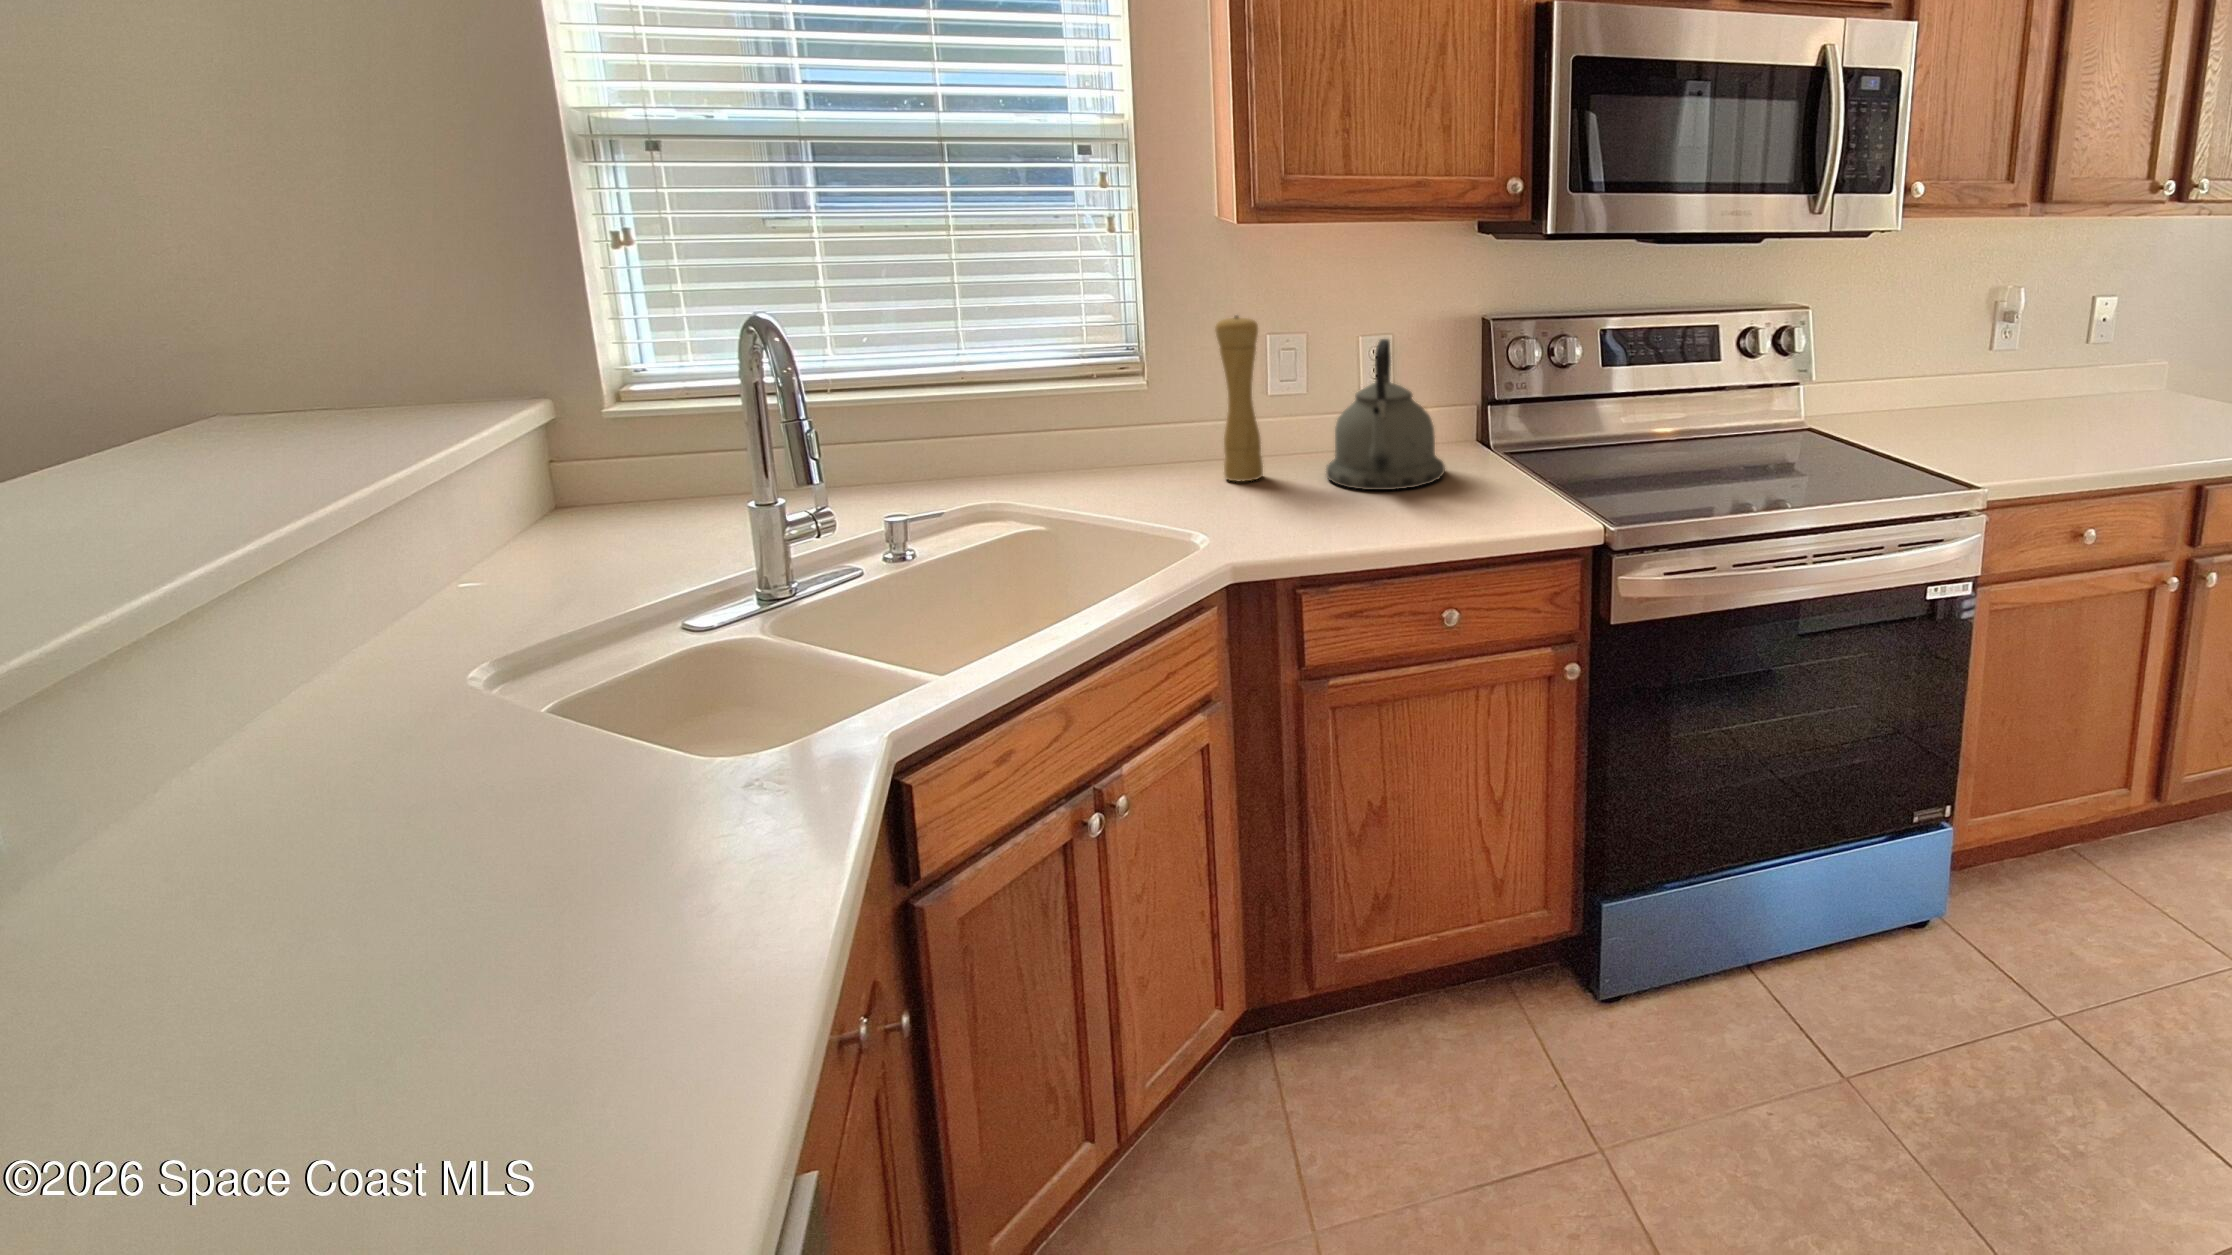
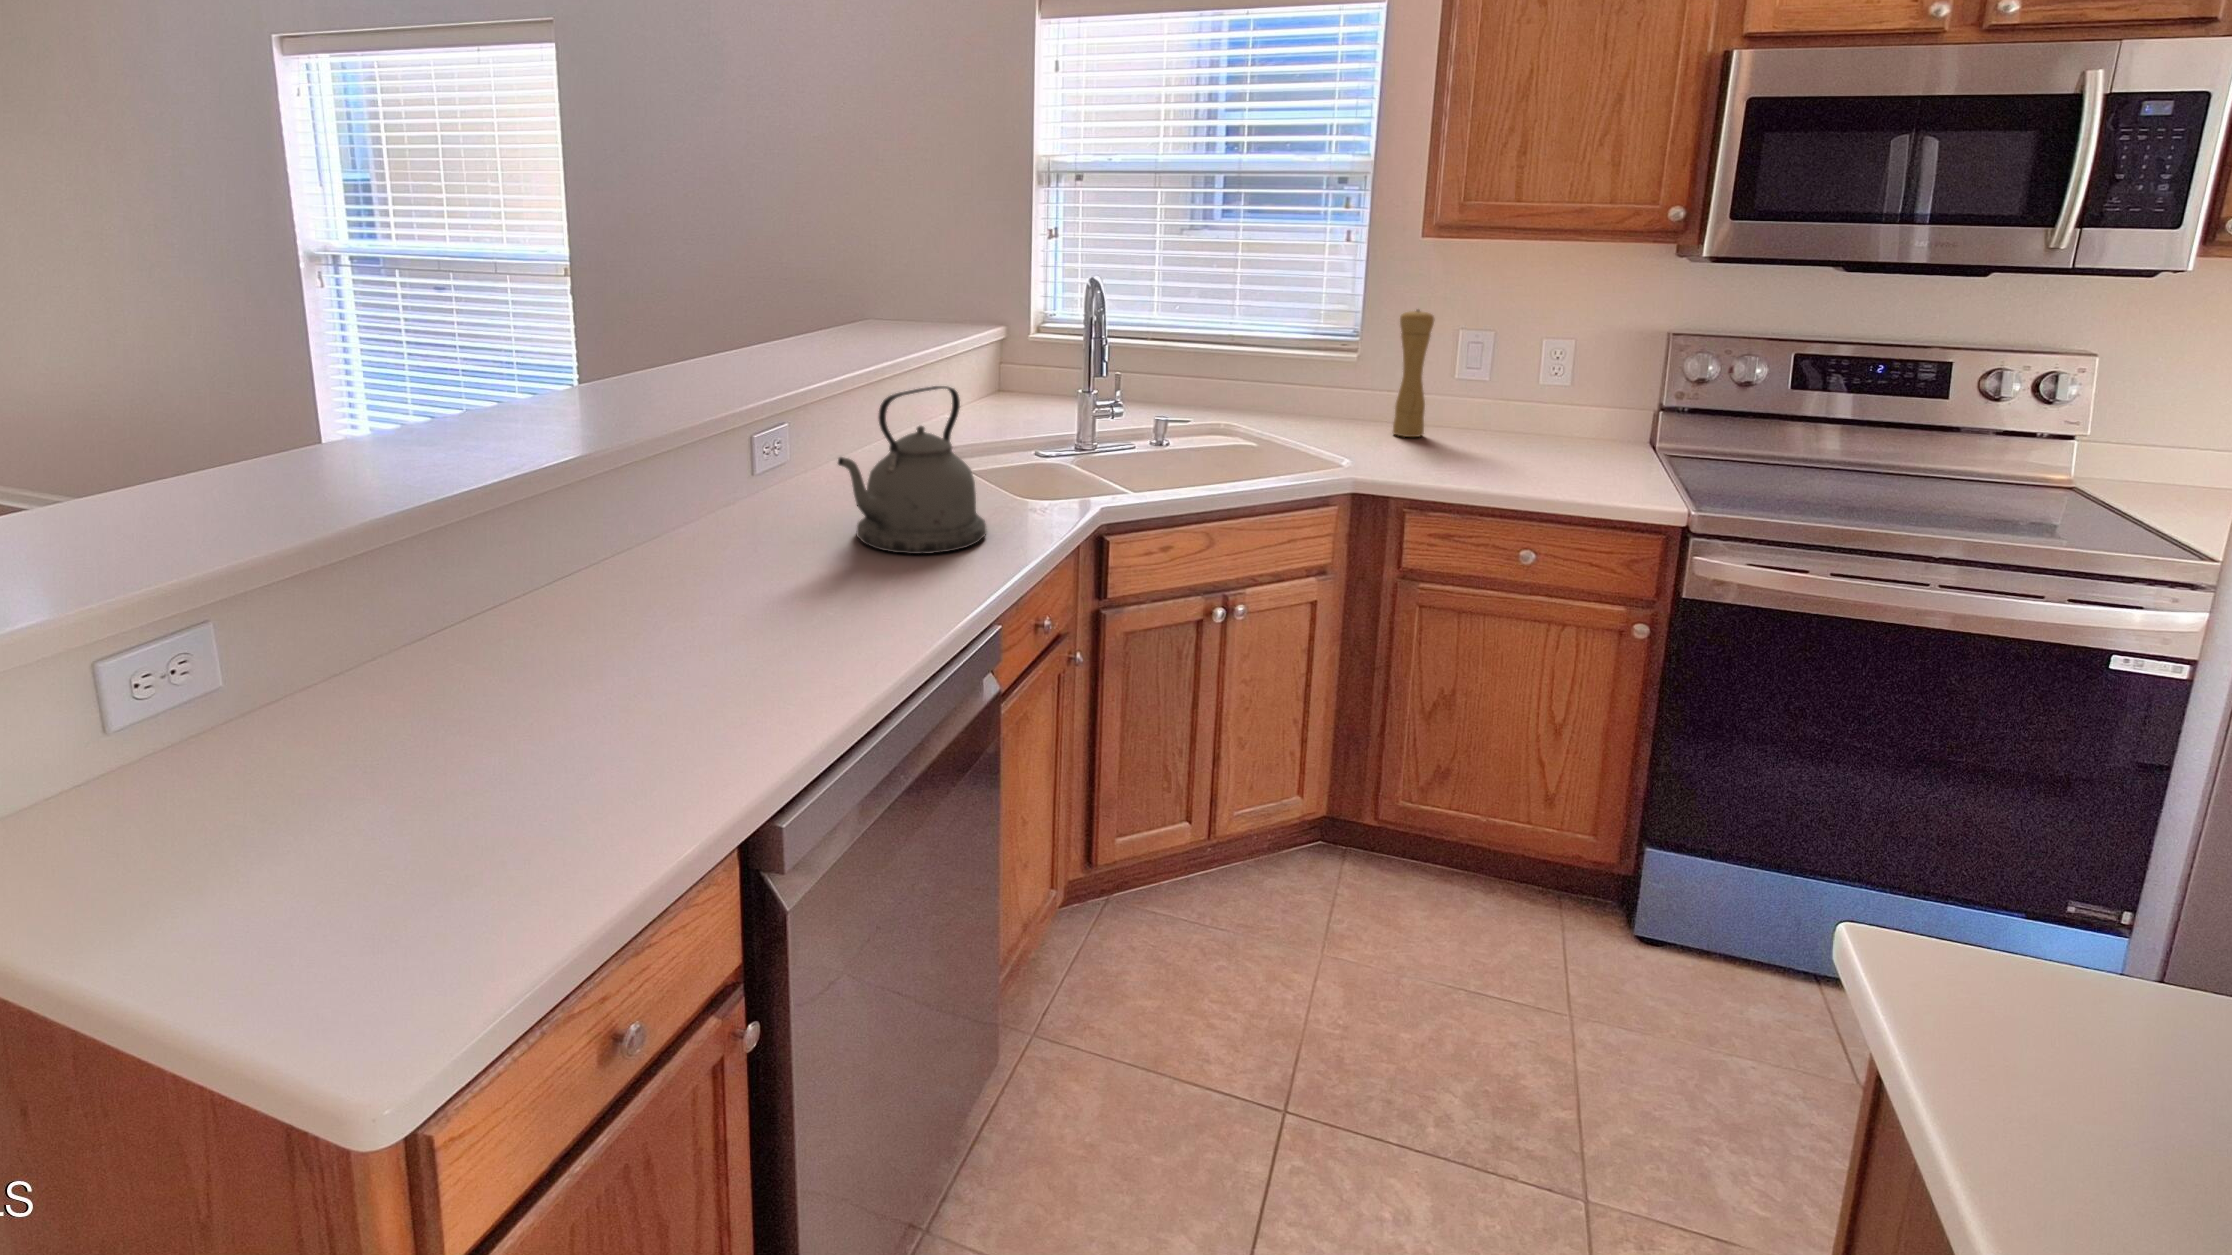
kettle: present [1326,339,1445,490] -> present [838,386,986,554]

